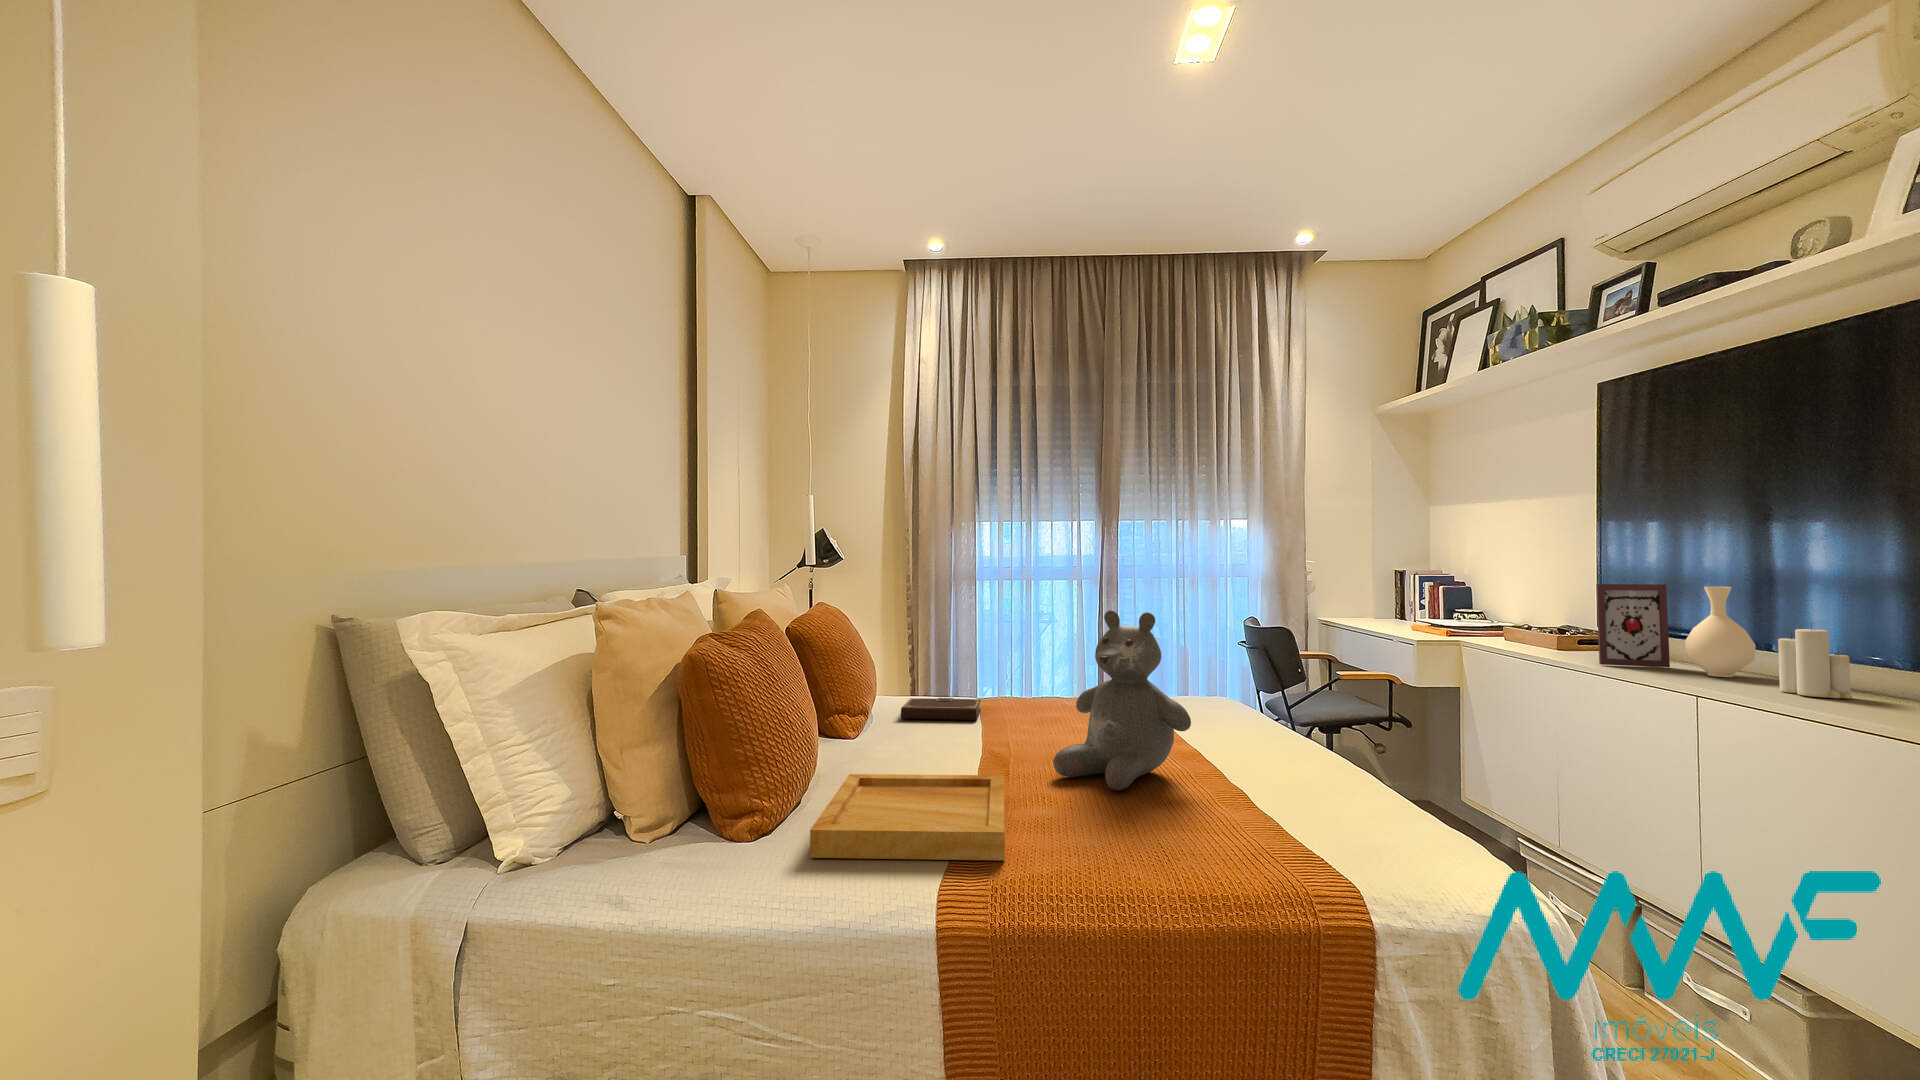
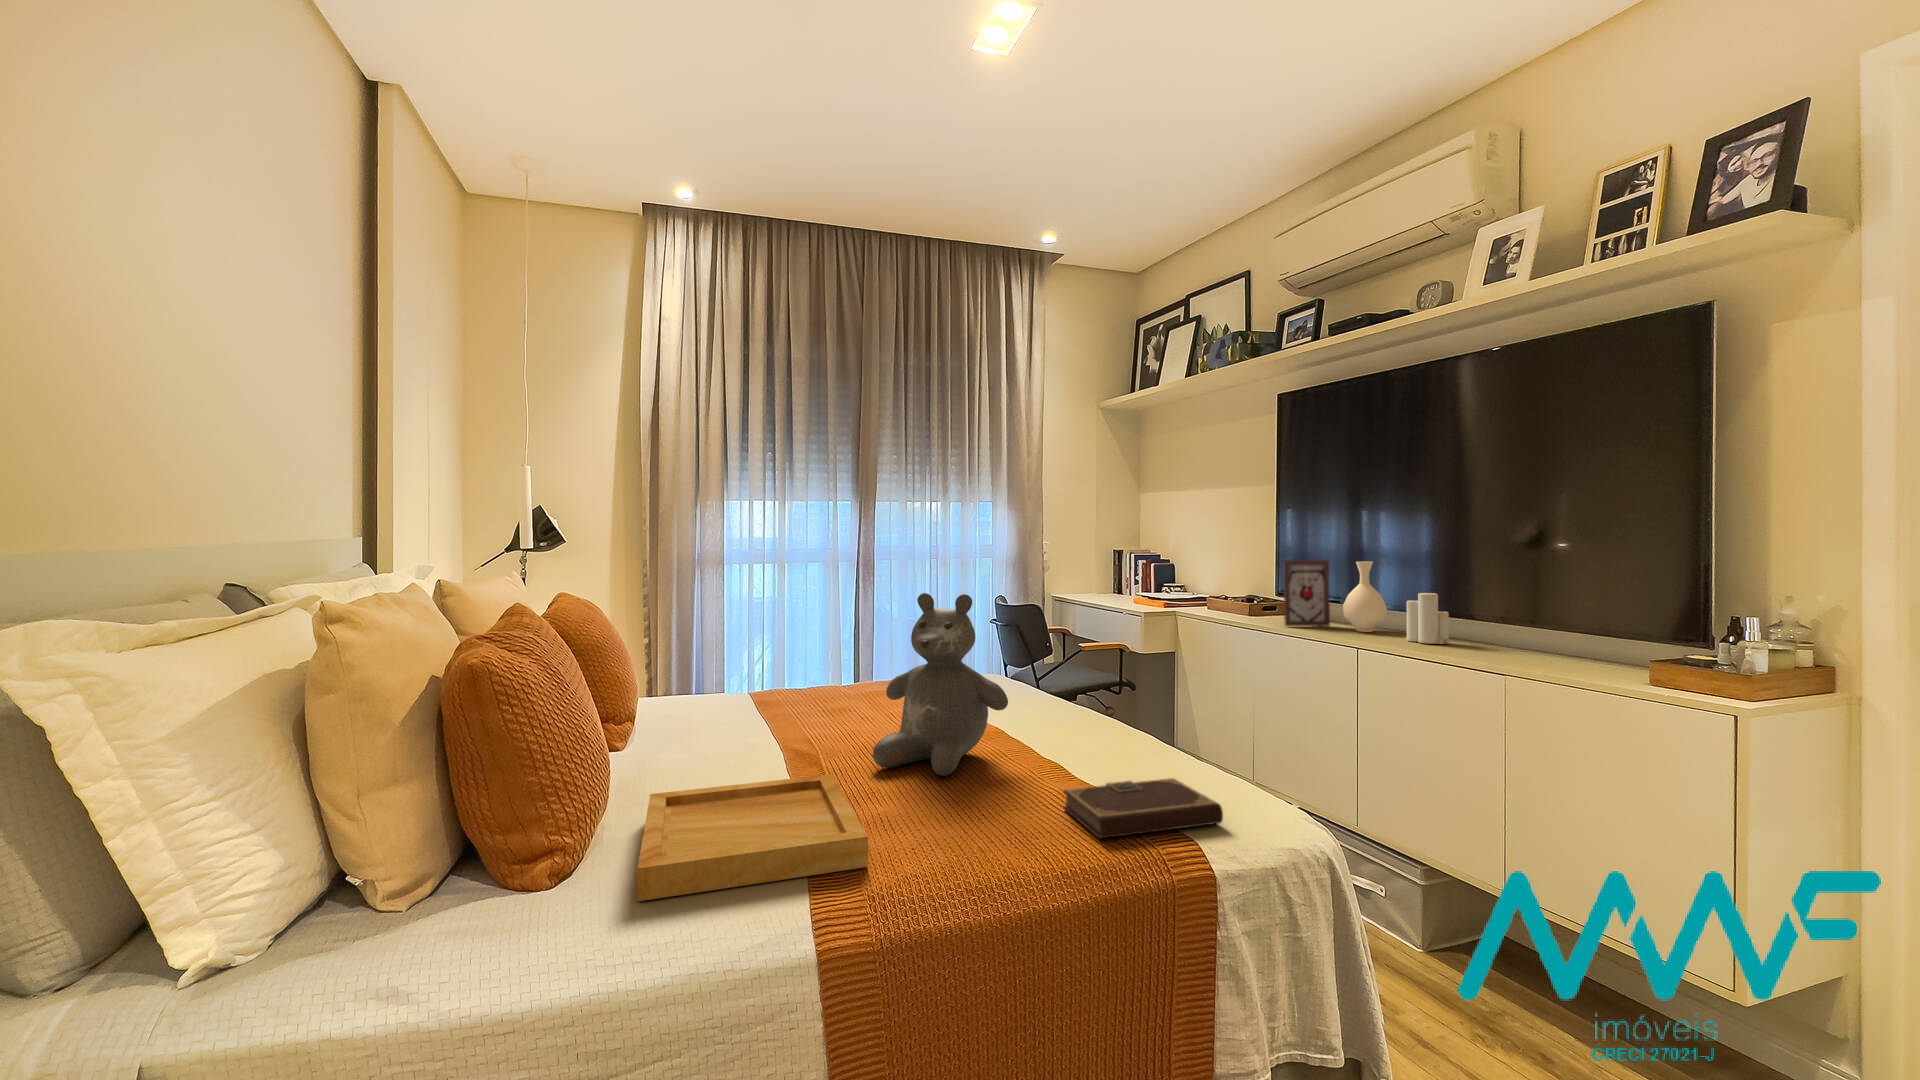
notebook: present [901,698,981,720] -> present [1063,778,1223,839]

